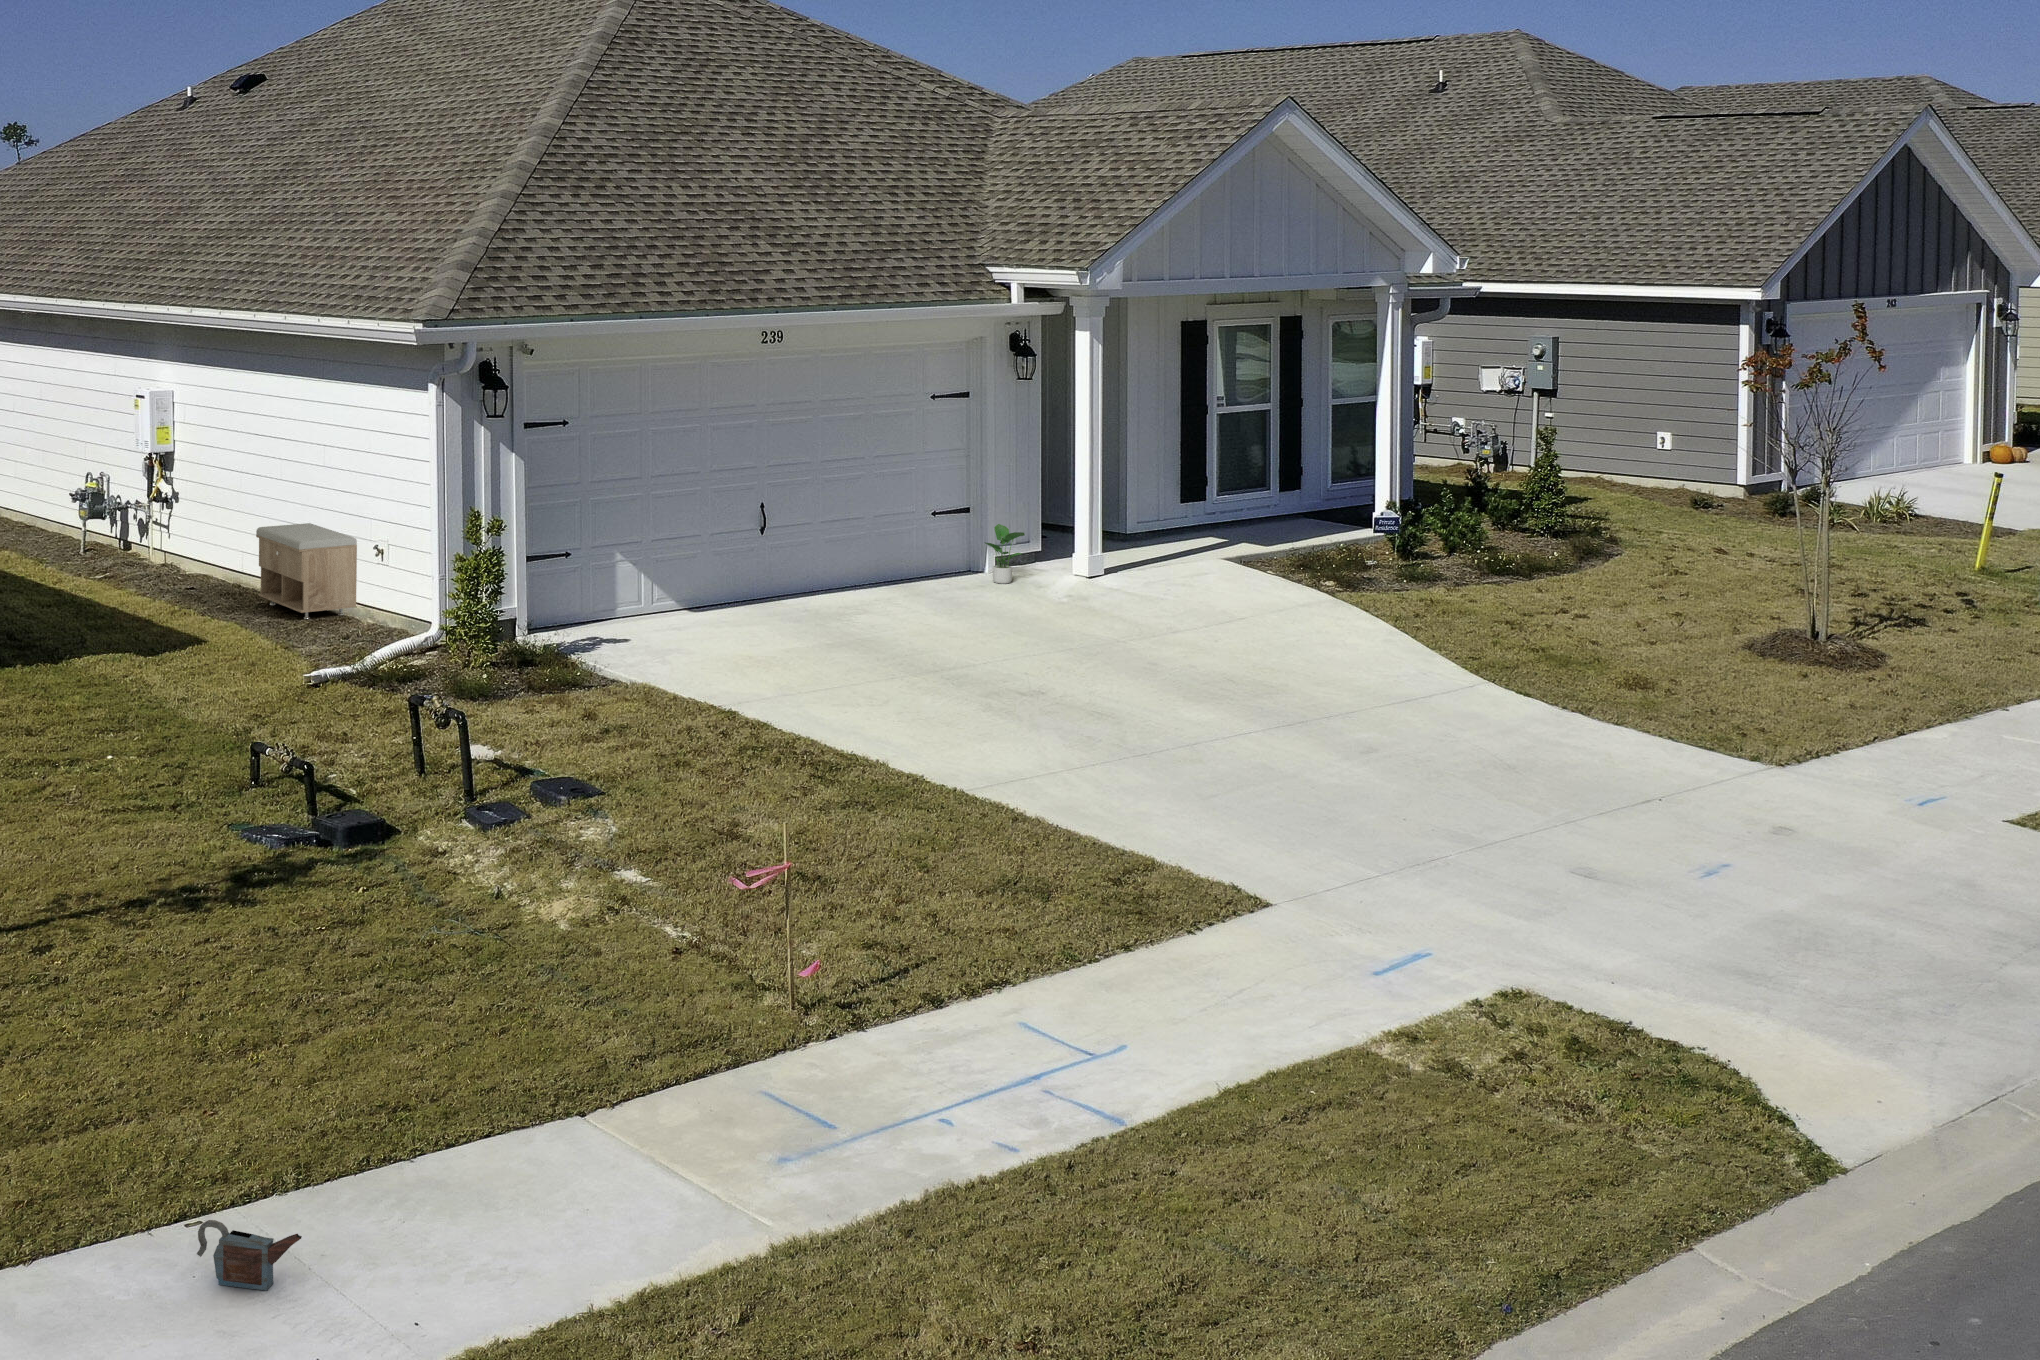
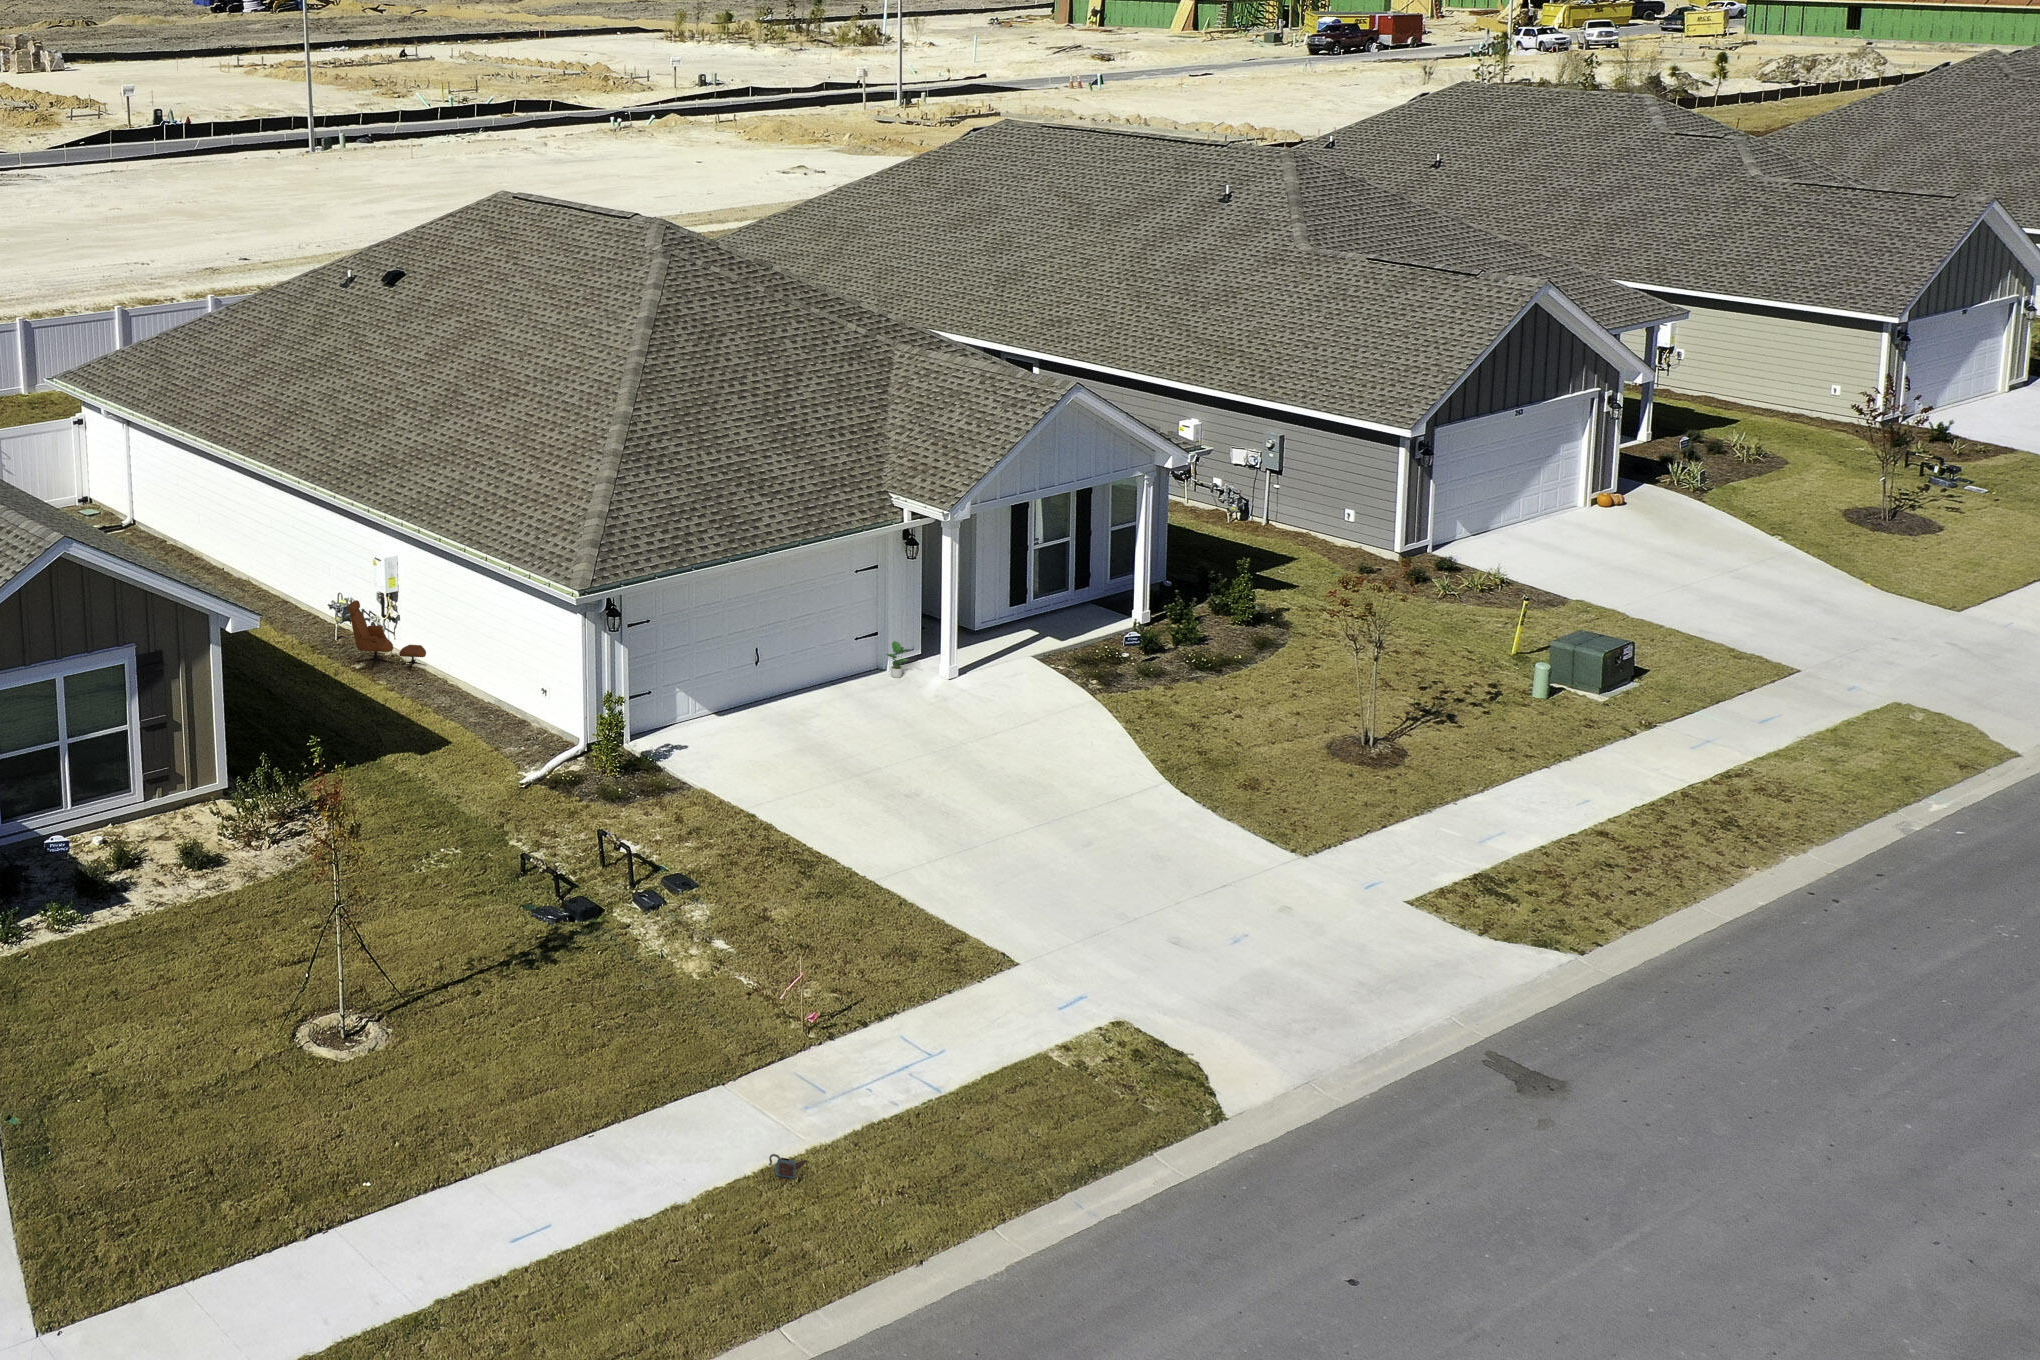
lounge chair: none [77,455,211,568] -> present [349,600,426,670]
storage bench: present [256,523,357,619] -> none [468,662,528,725]
watering can: present [197,1220,302,1291] -> present [769,1154,808,1178]

